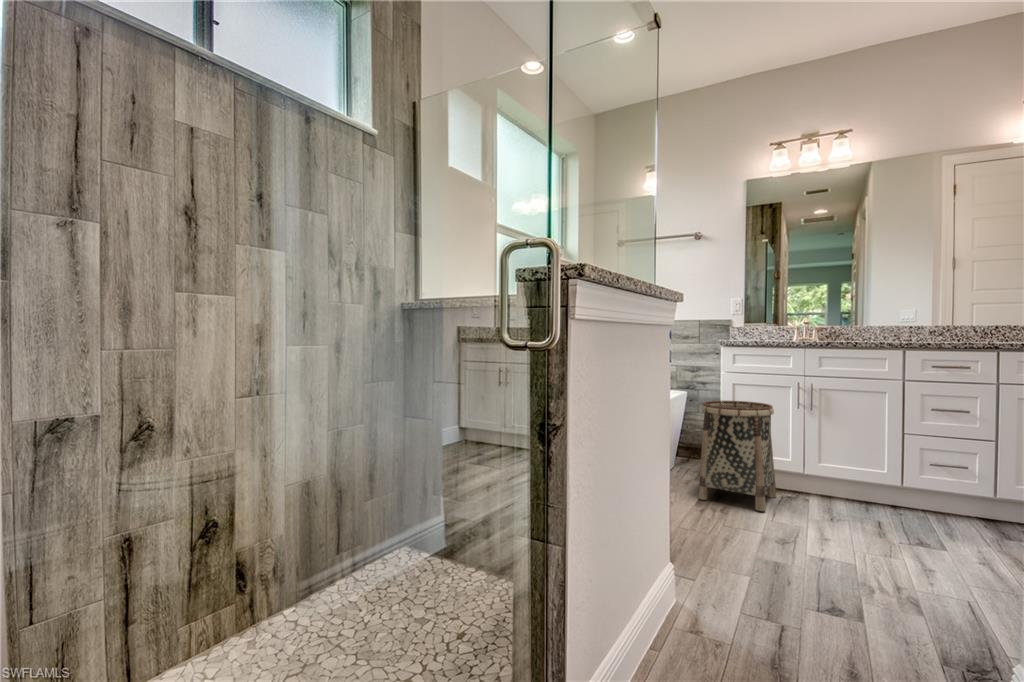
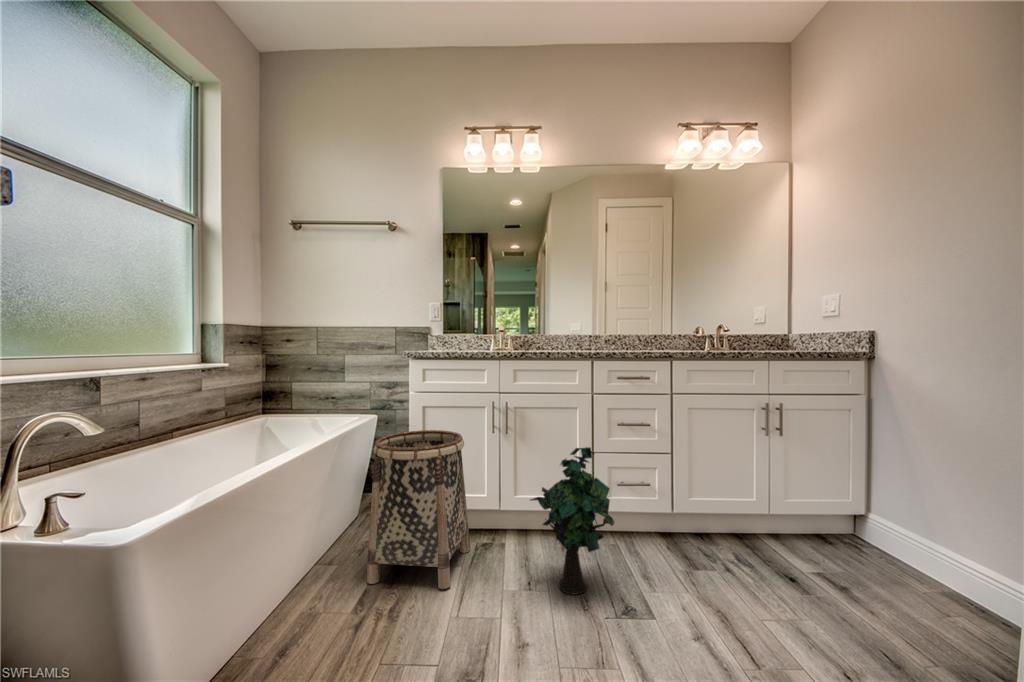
decorative plant: none [837,418,924,535] -> present [531,447,614,594]

